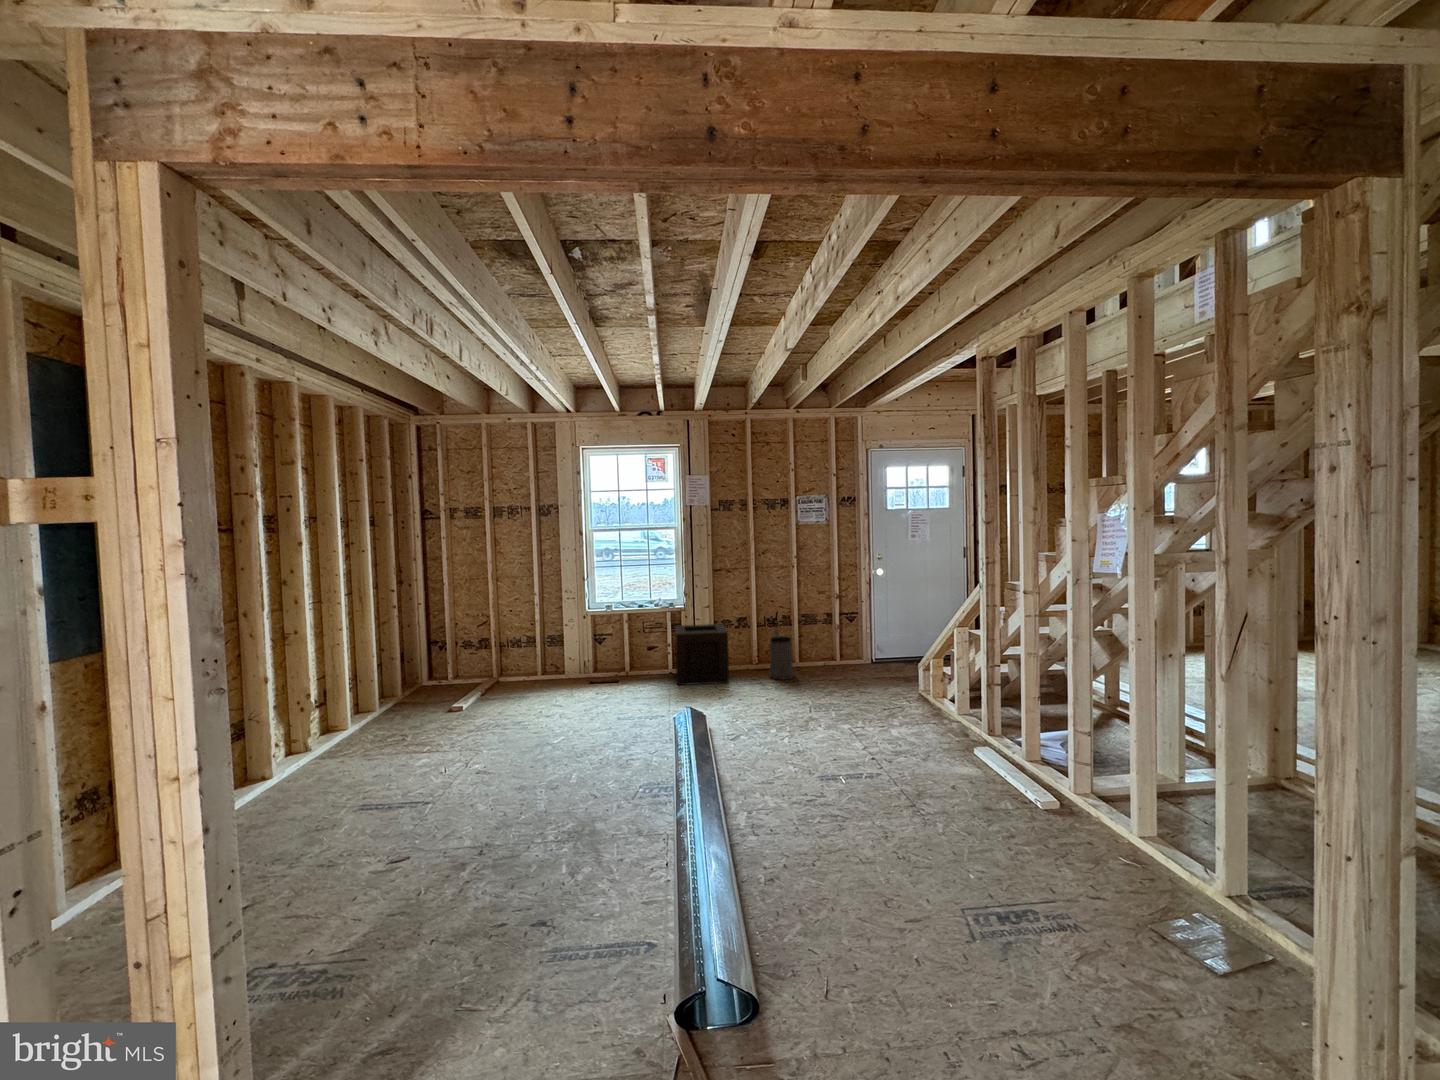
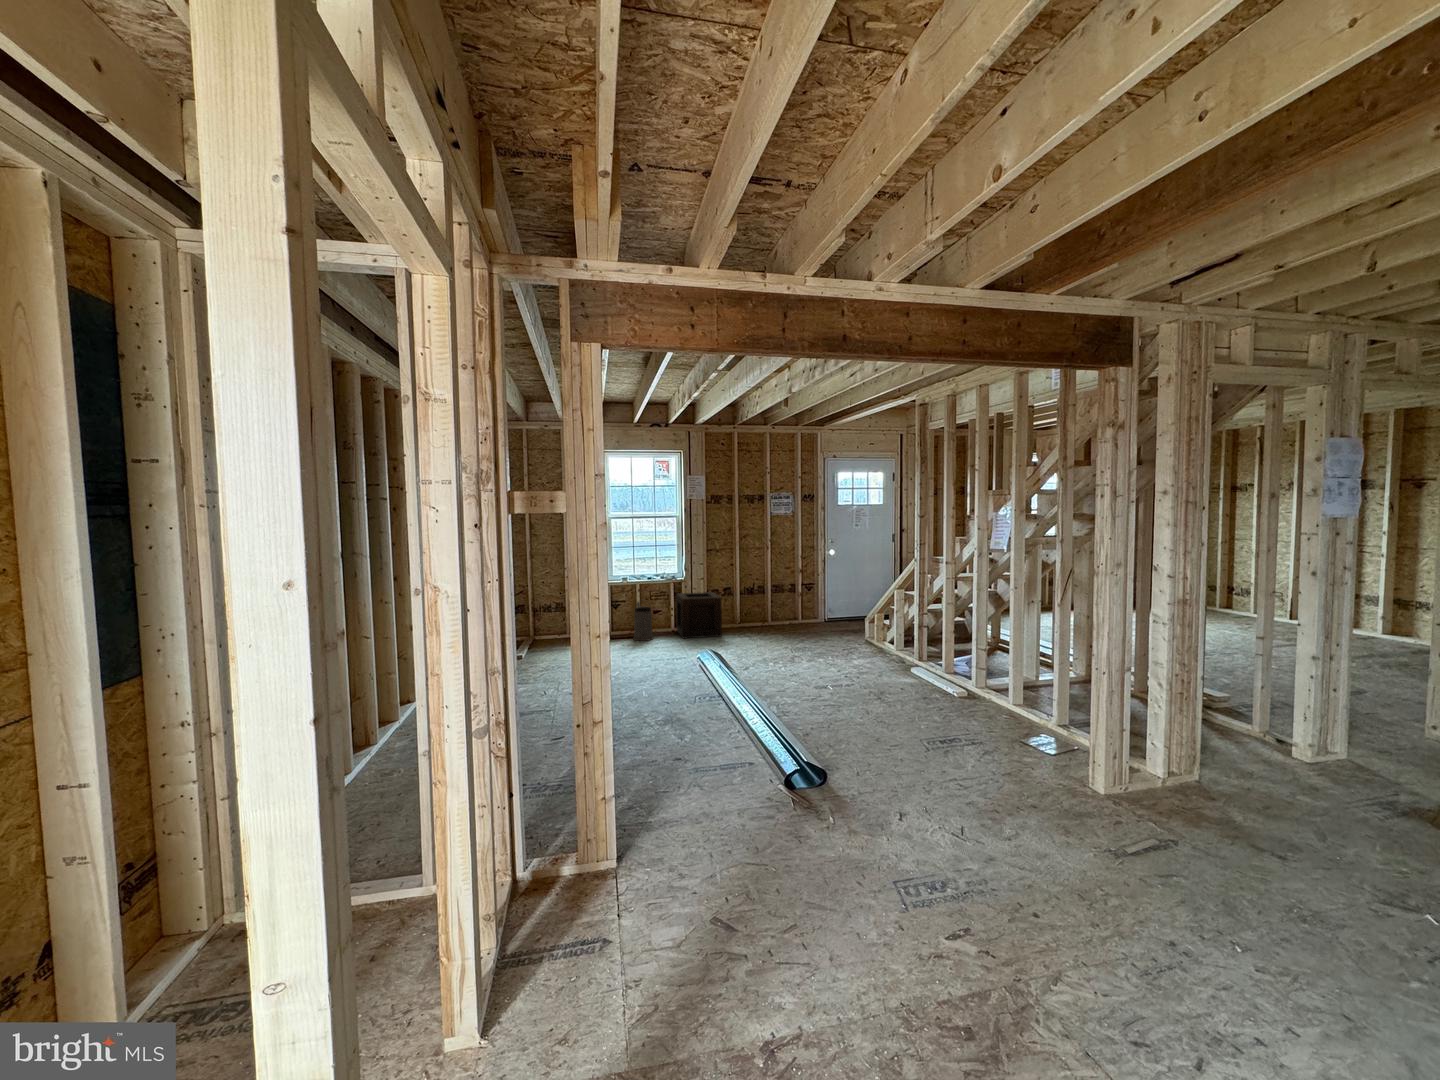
watering can: present [769,628,794,679] -> present [633,602,653,641]

